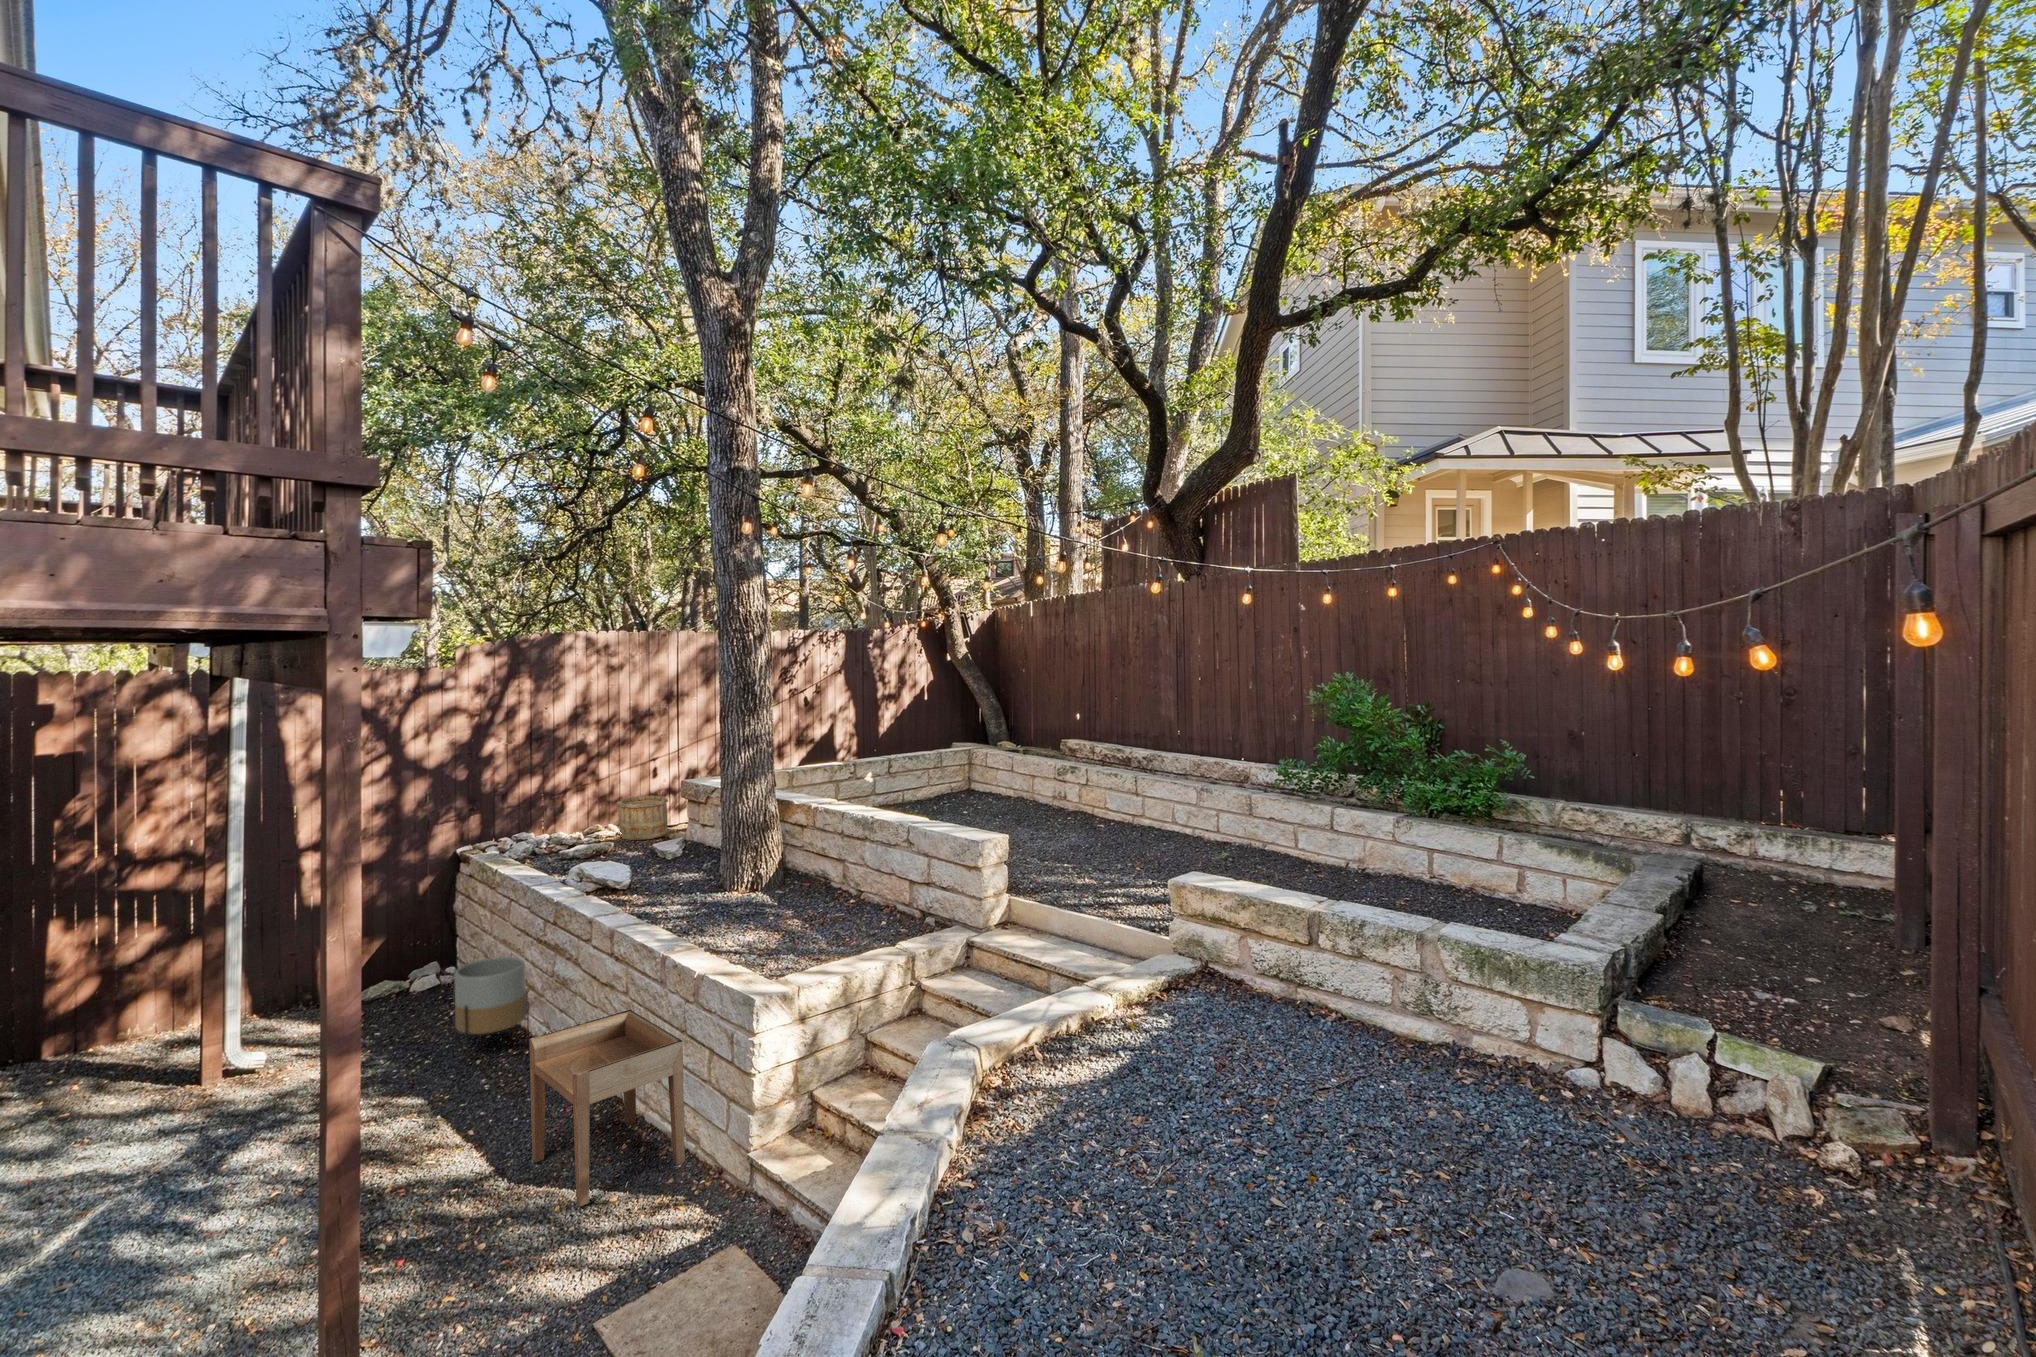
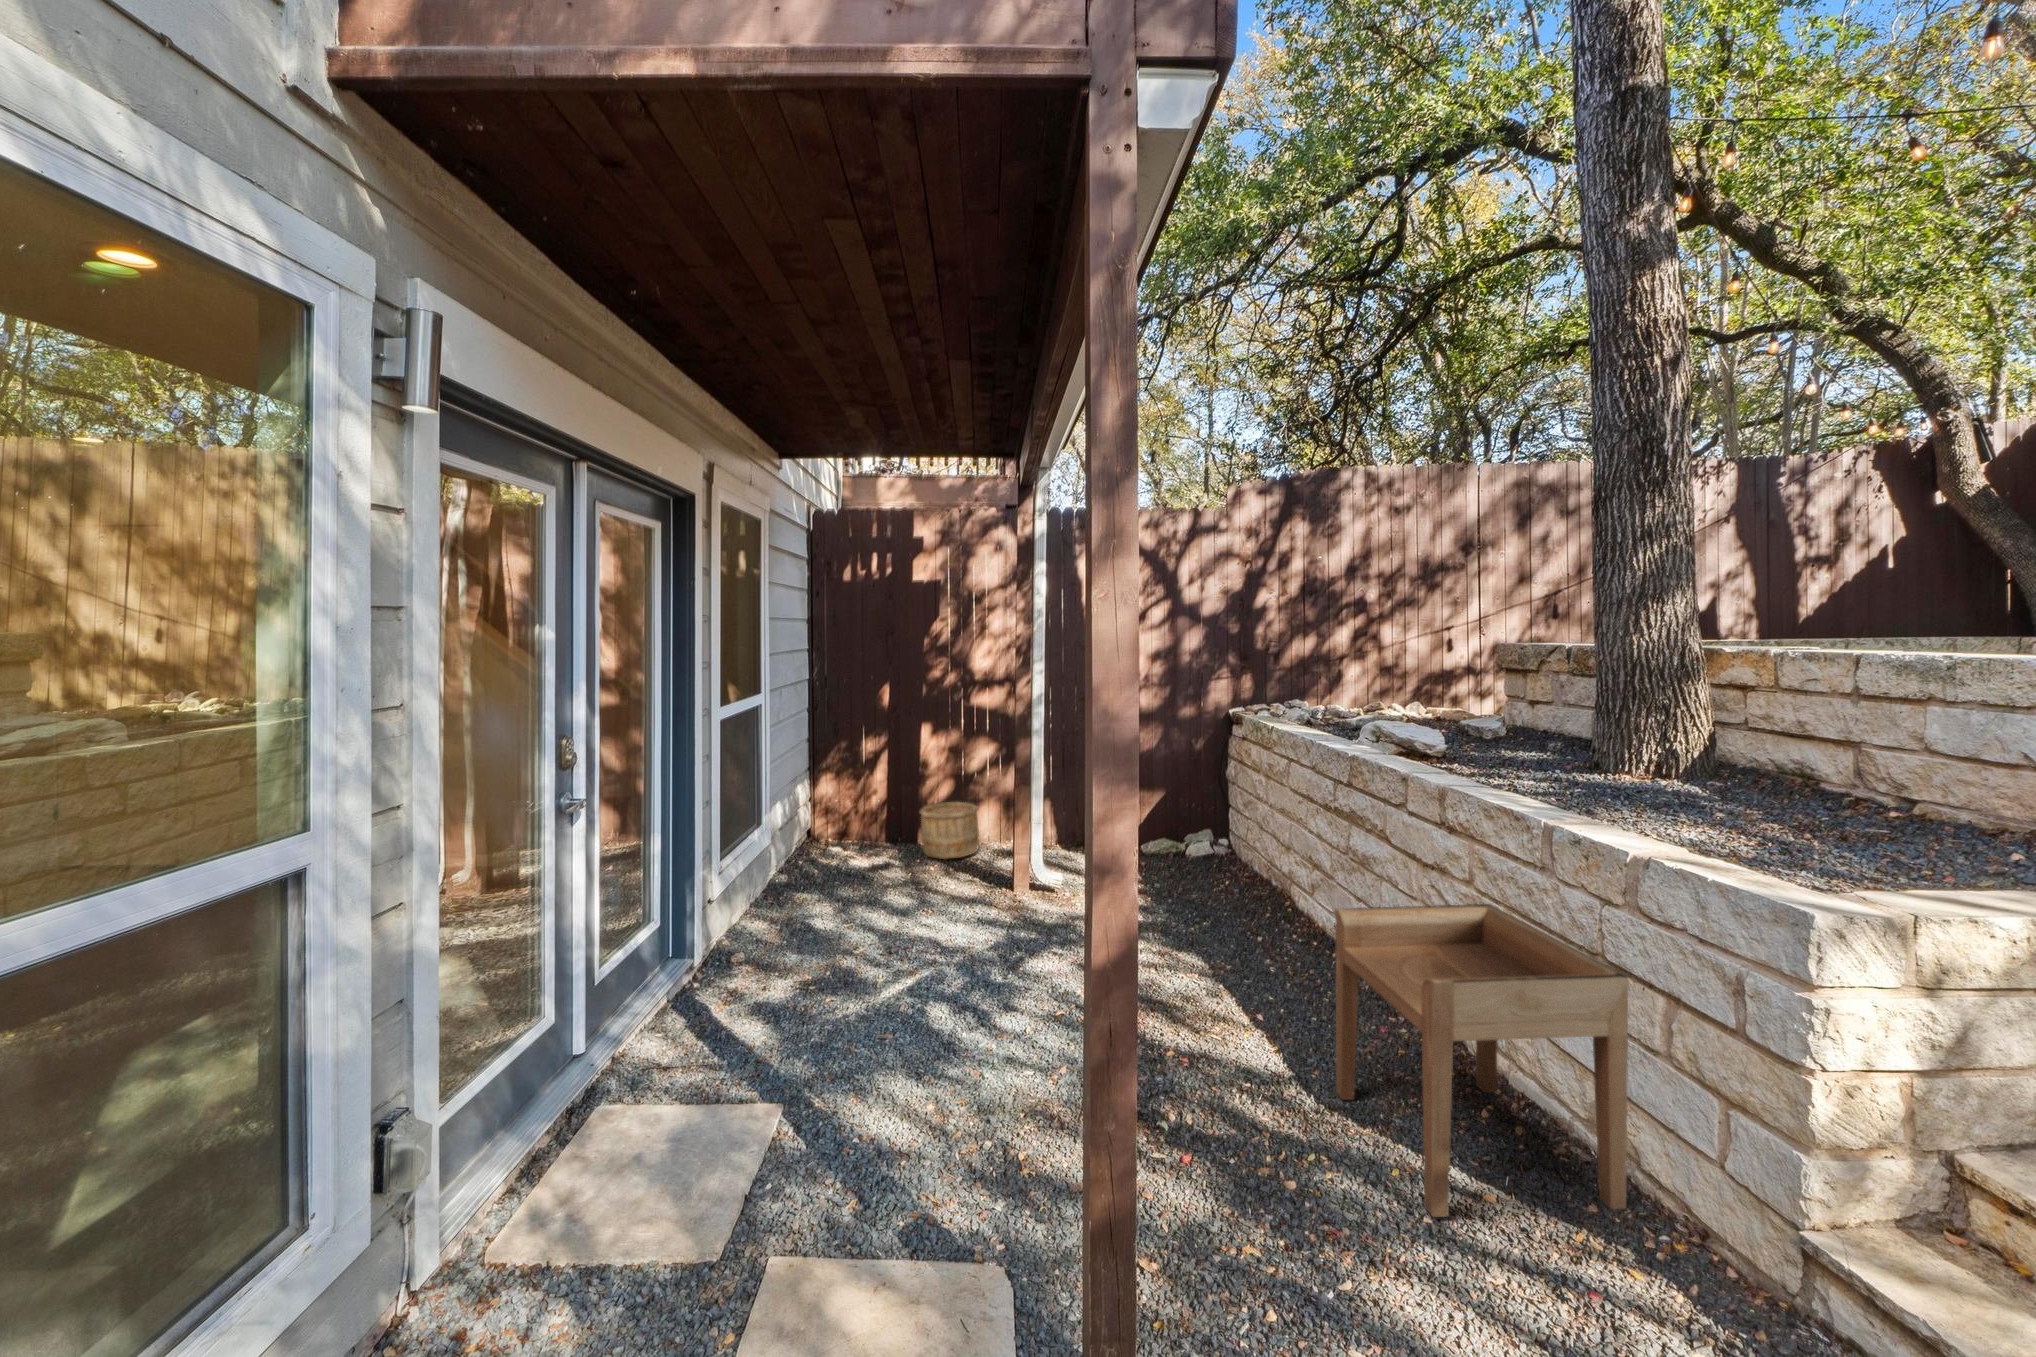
wooden bucket: present [617,796,668,840] -> present [919,802,979,859]
planter: present [454,957,529,1065] -> none [1229,817,1312,938]

